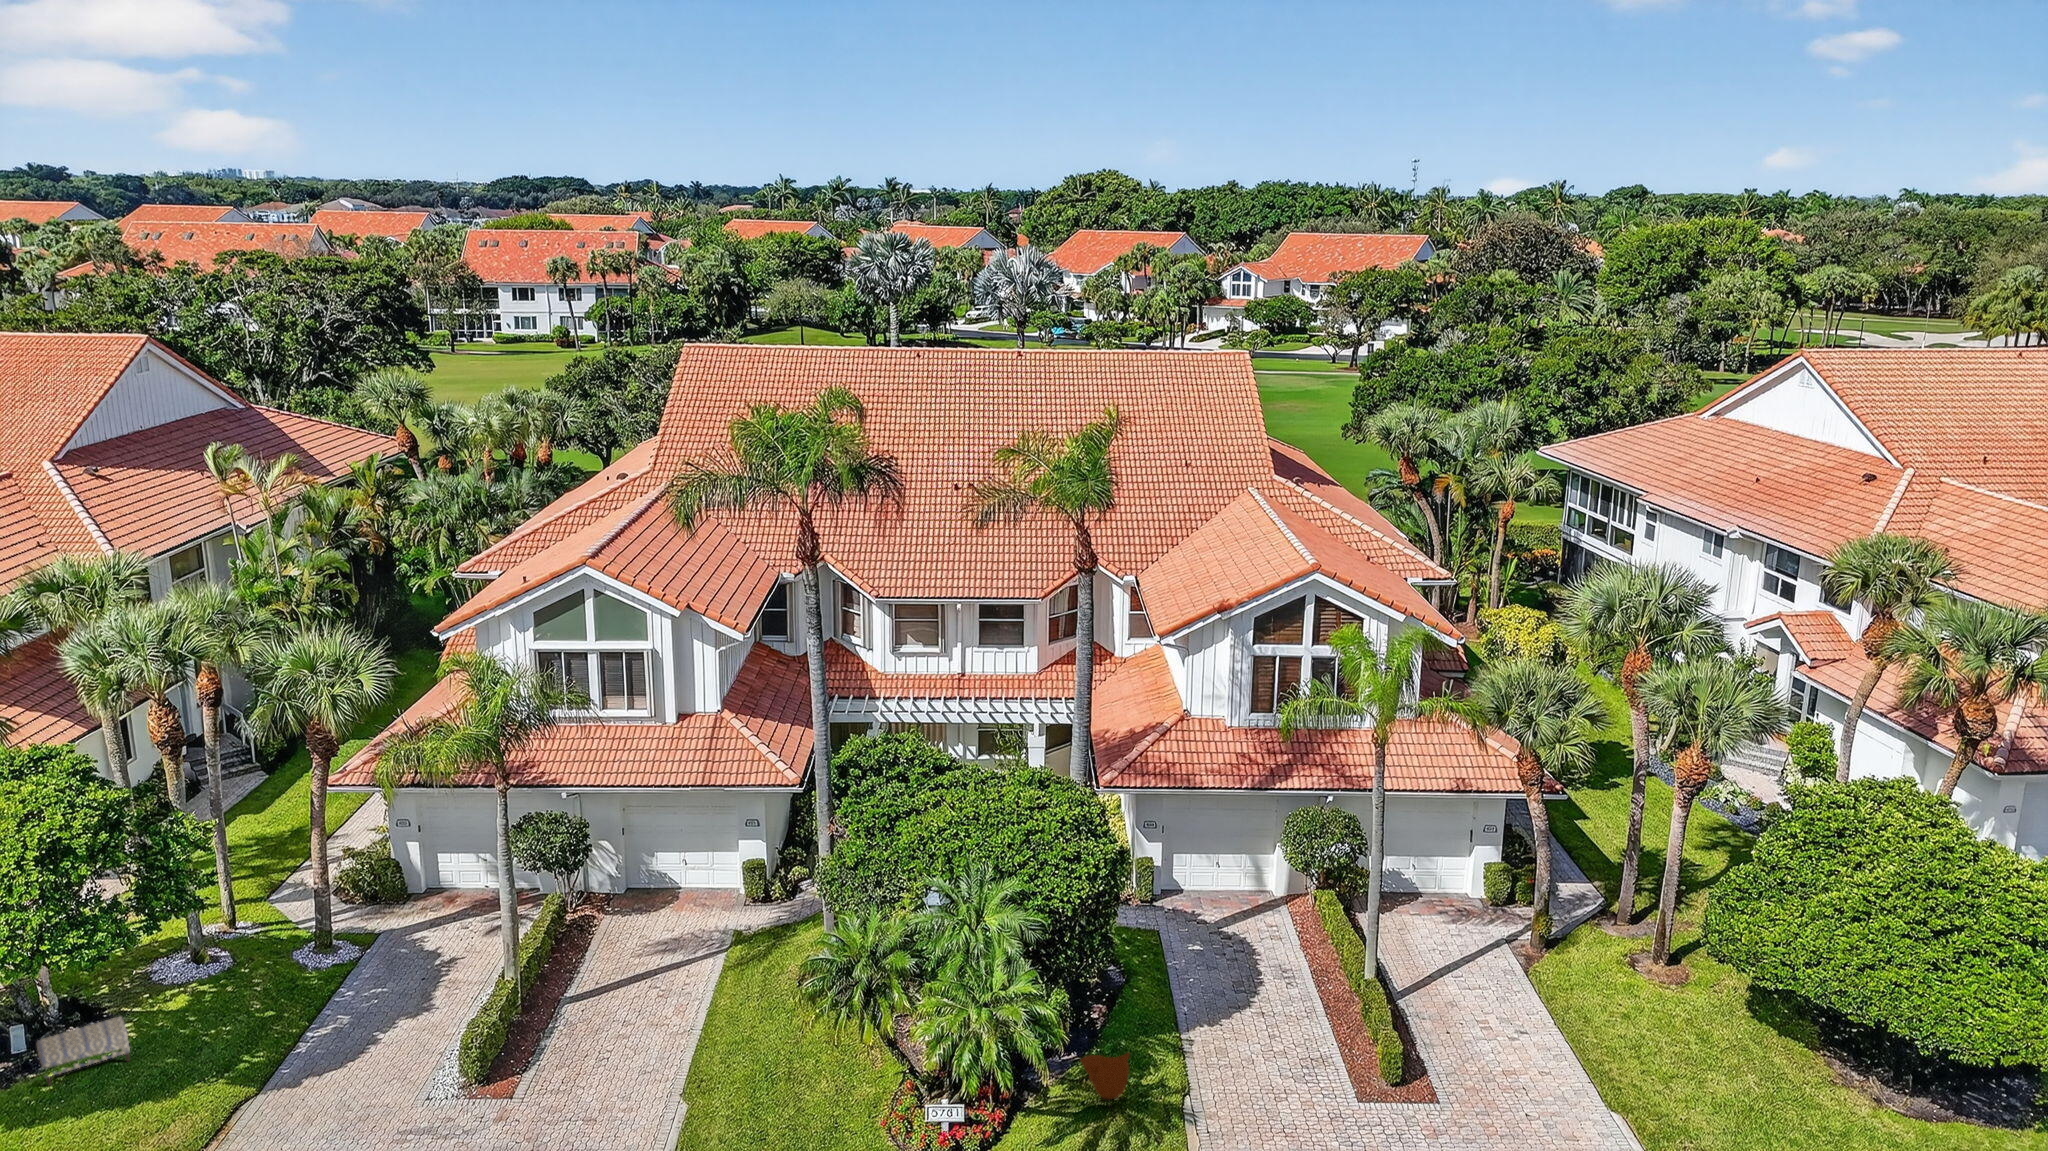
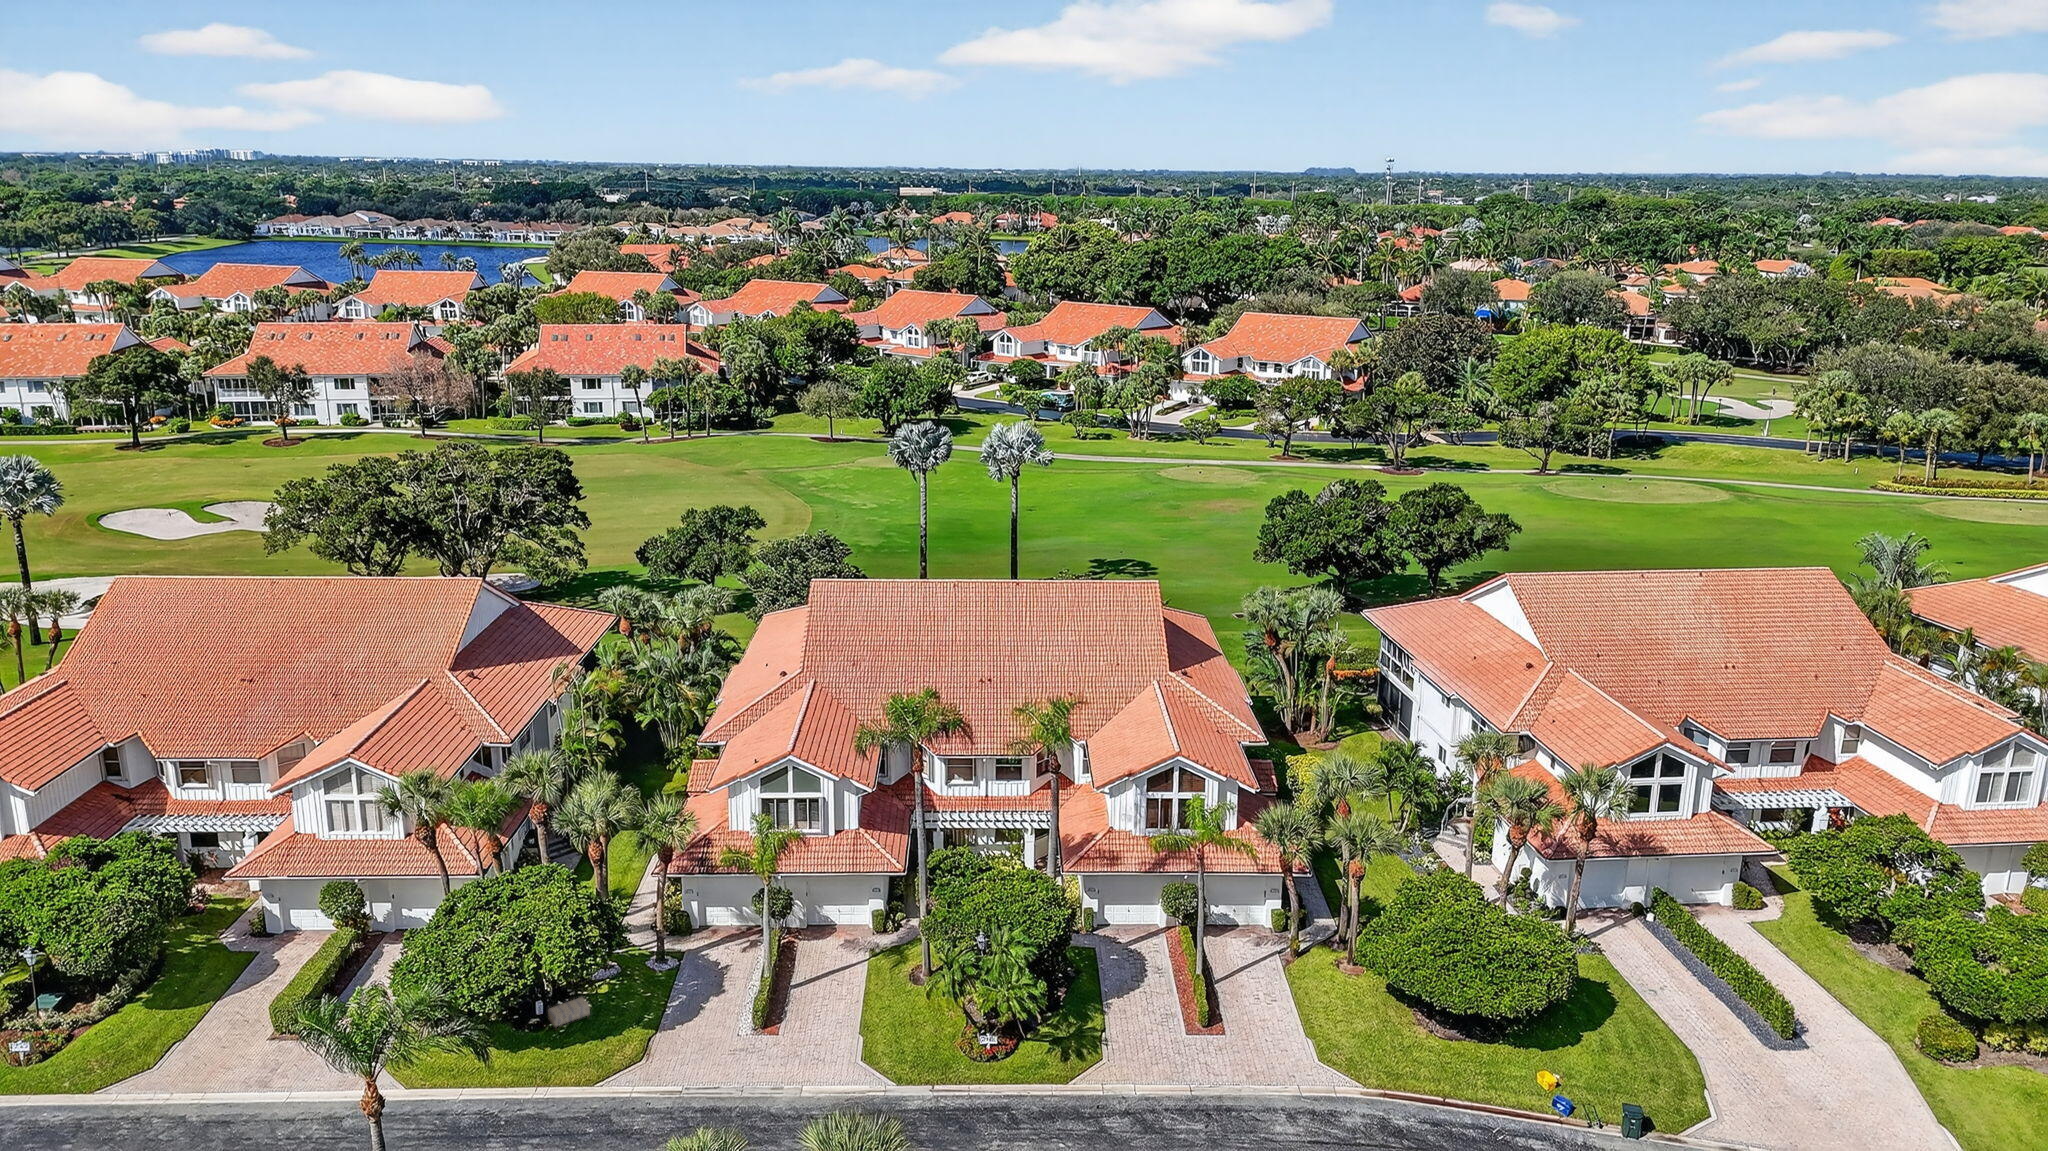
lounge chair: present [1080,1053,1130,1111] -> none [1052,1012,1076,1041]

